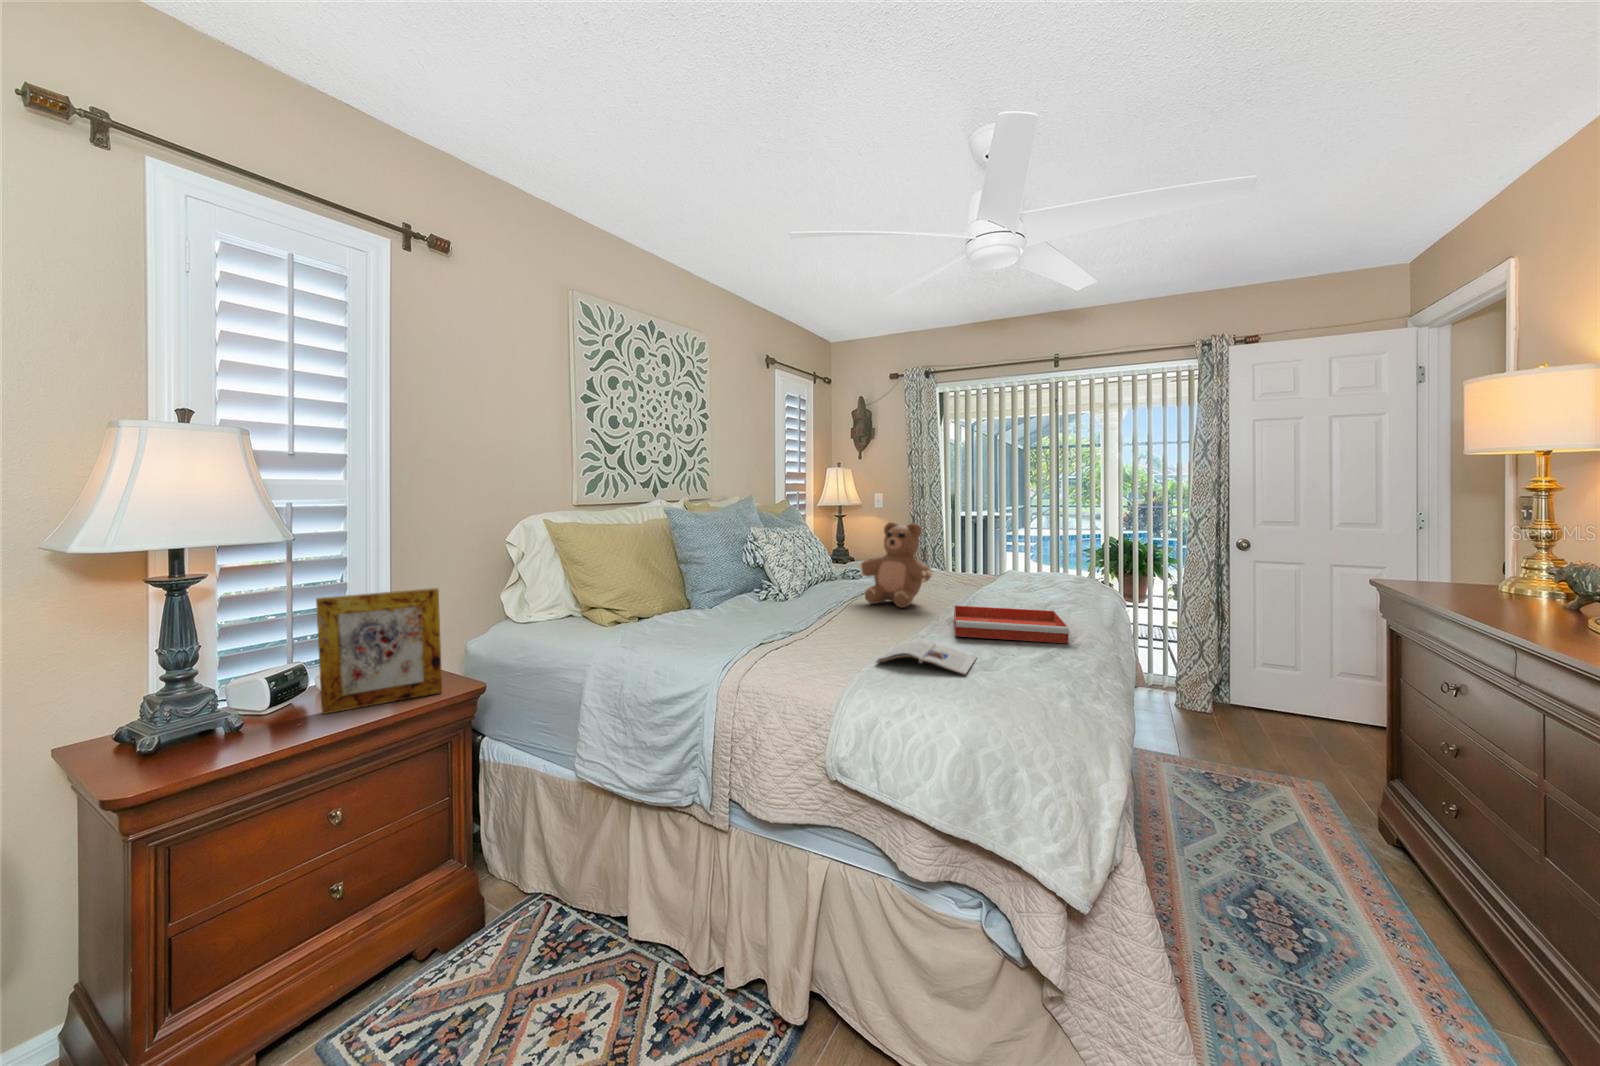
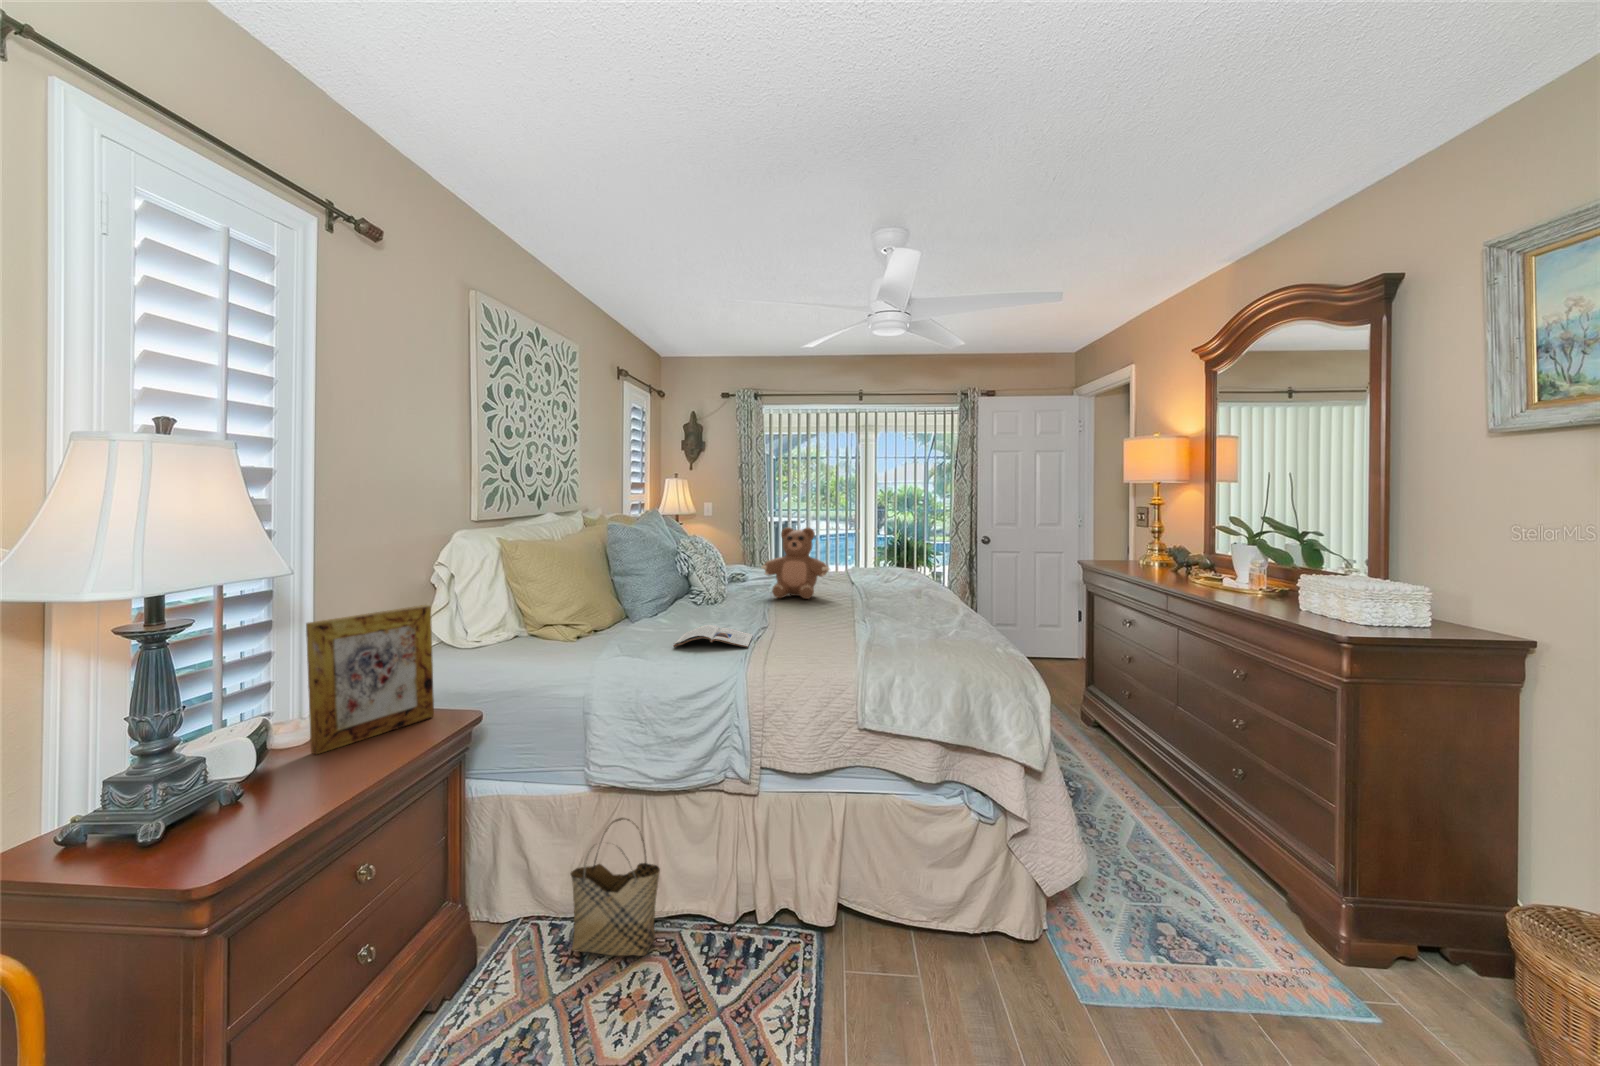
tray: present [954,606,1069,643] -> none [856,591,953,614]
magazine: present [877,639,976,675] -> present [673,625,753,647]
woven basket: none [553,824,636,976] -> present [570,818,660,956]

